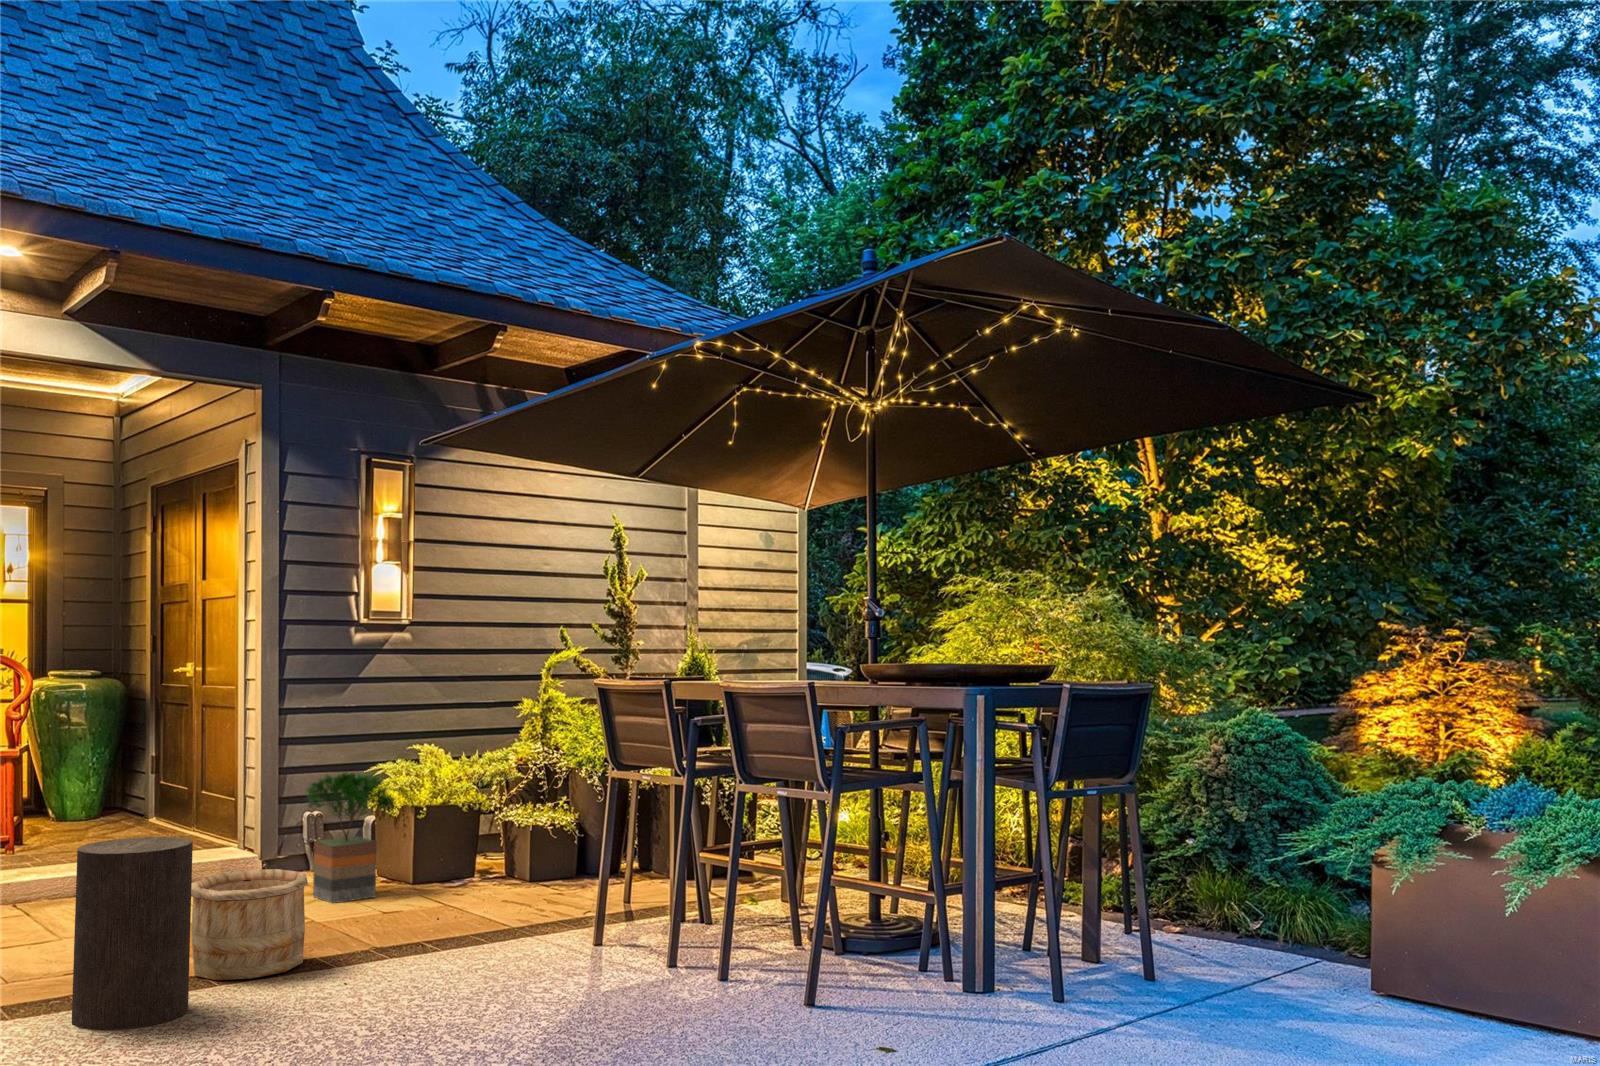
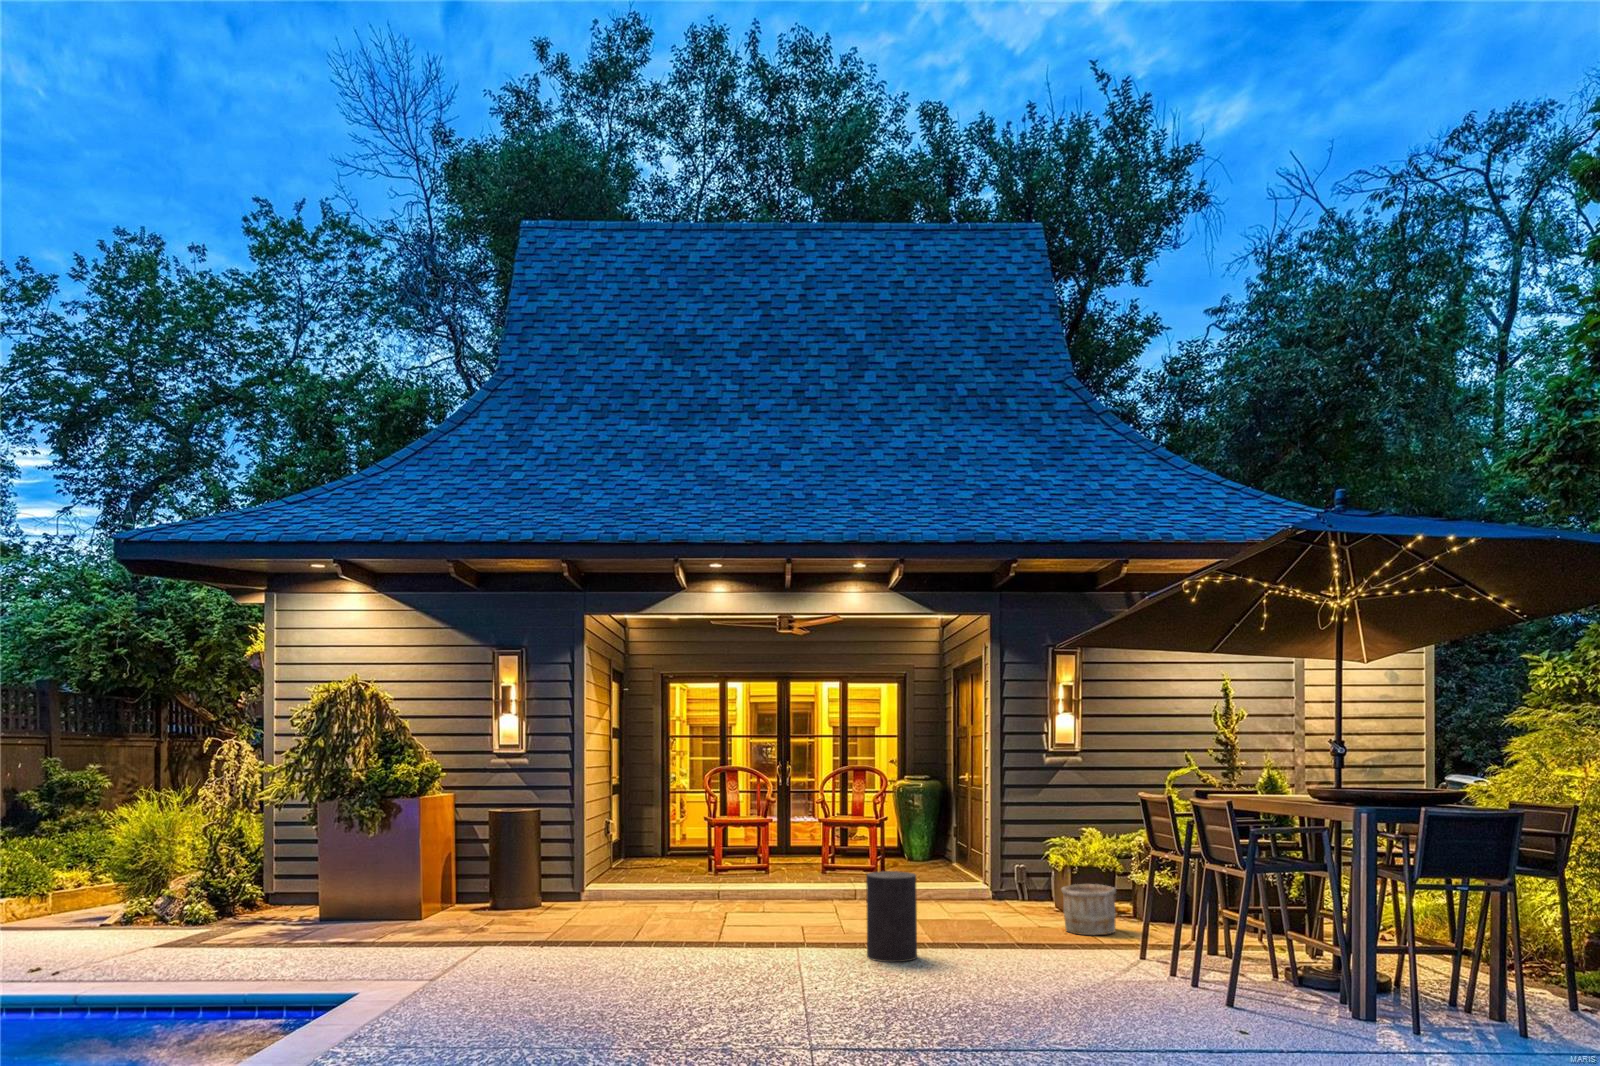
potted tree: present [307,773,396,903] -> none [1004,843,1059,922]
wooden bucket: present [191,869,308,980] -> present [1062,884,1116,935]

